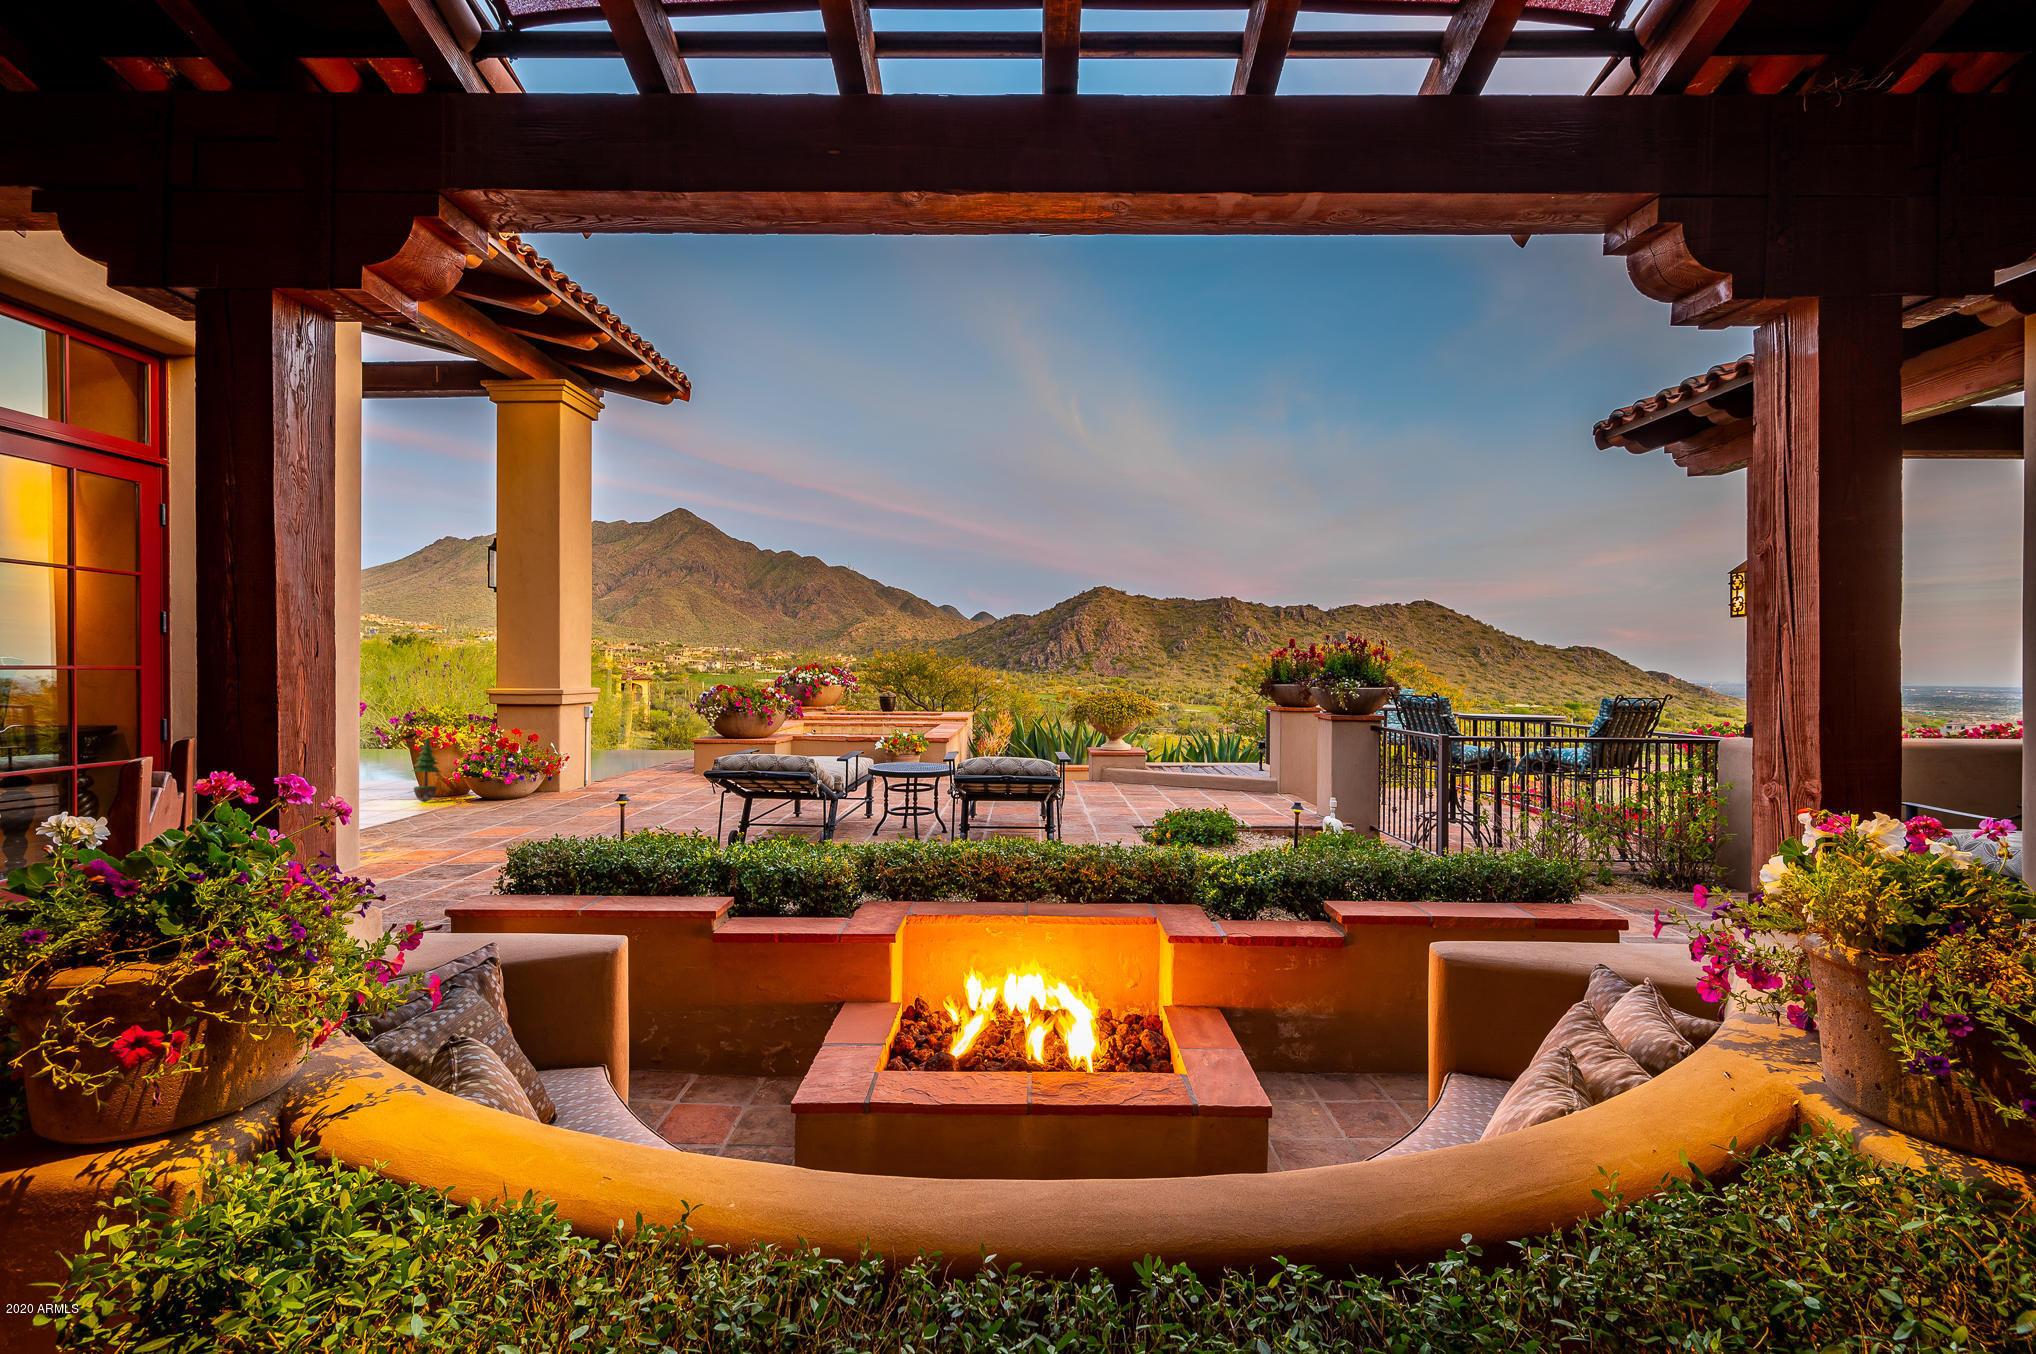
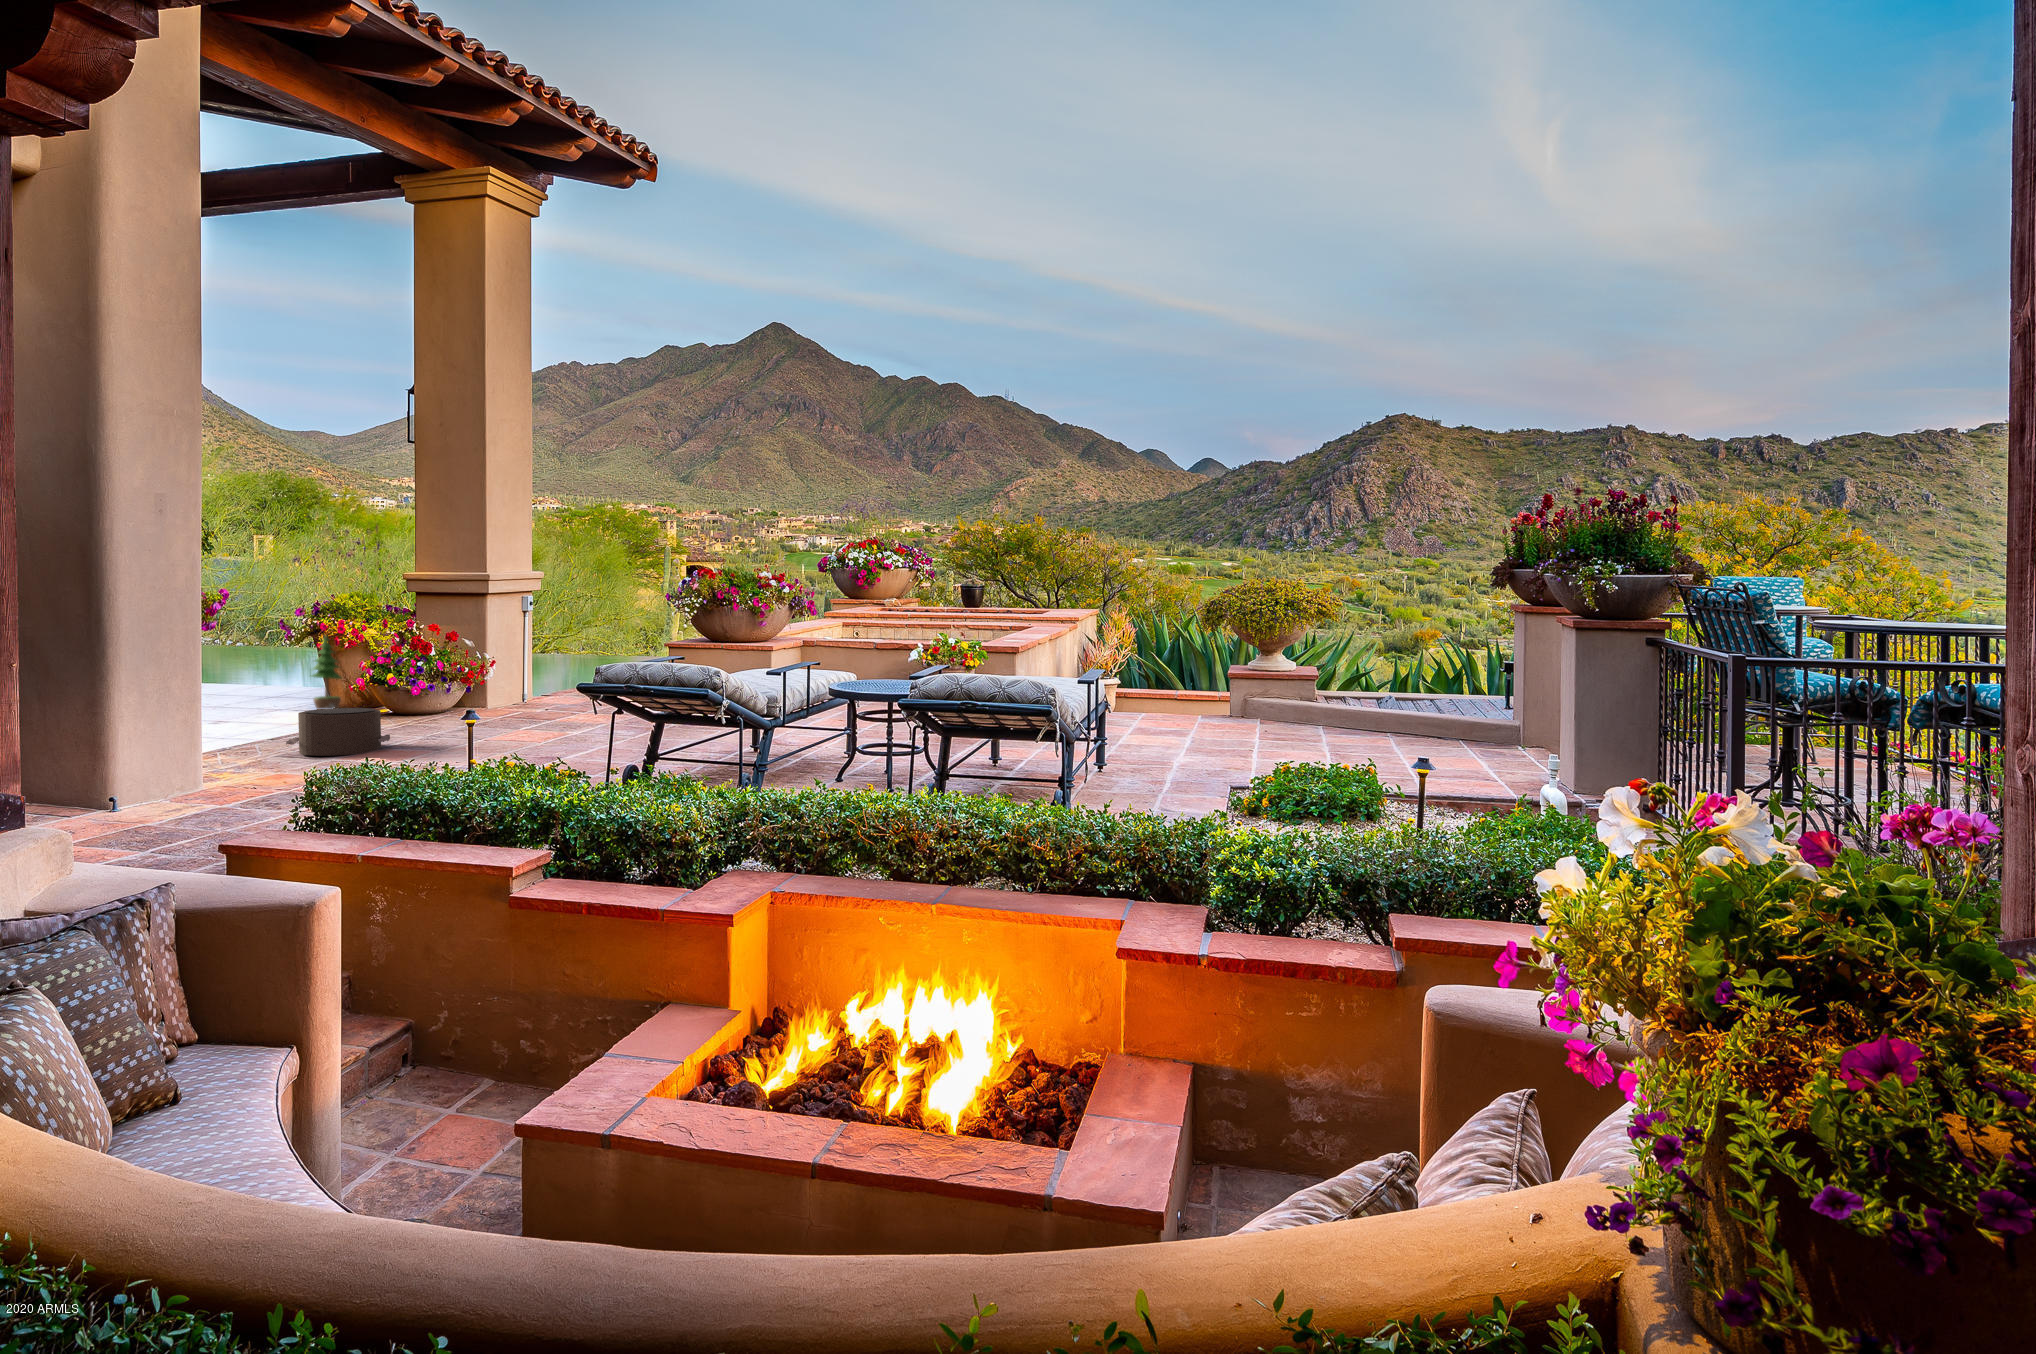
pouf: none [433,794,516,832] -> present [286,708,390,756]

